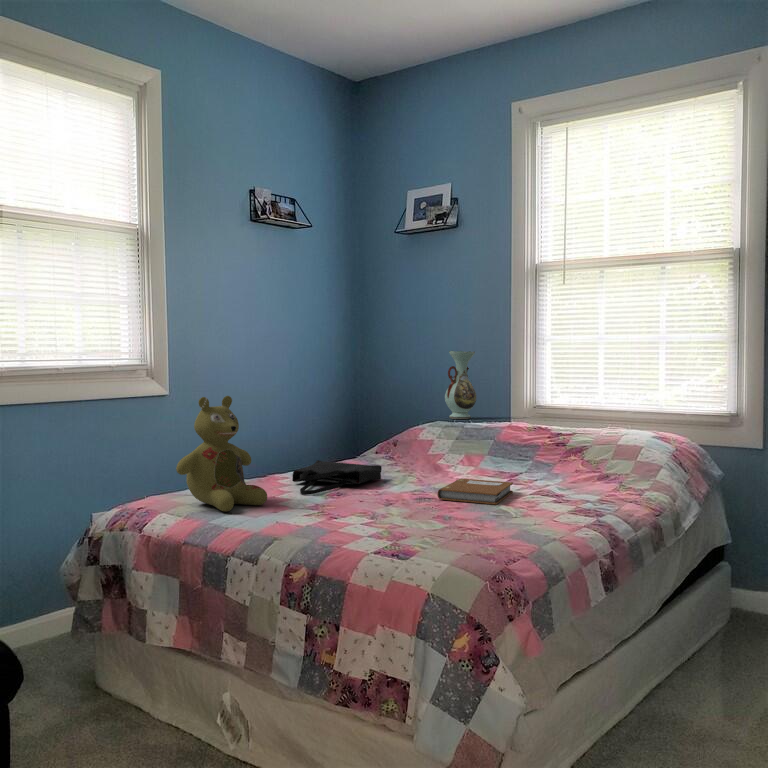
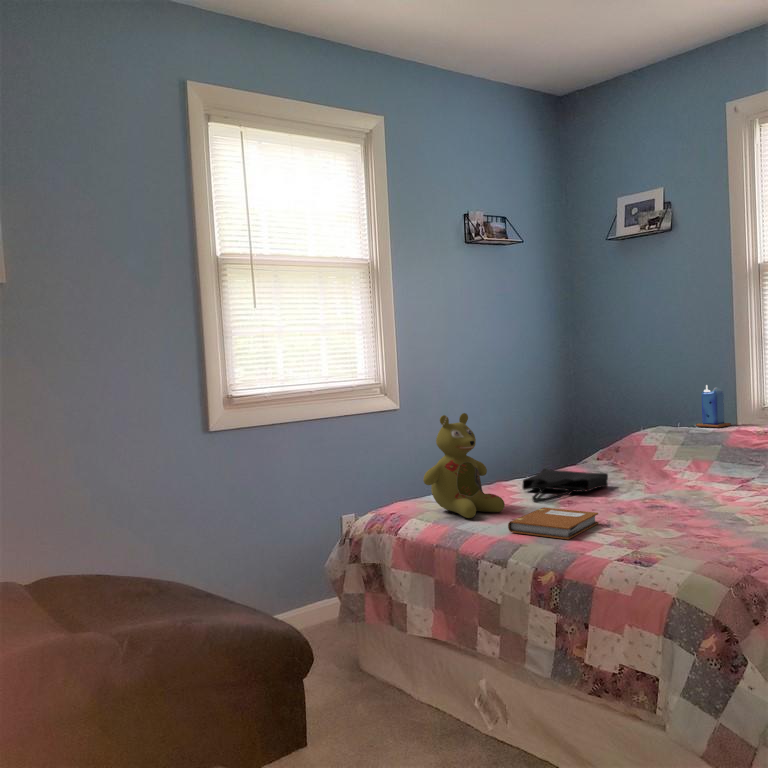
decorative vase: present [445,351,476,419] -> none [665,355,699,424]
candle: none [472,381,504,423] -> present [696,385,731,428]
notebook: present [437,479,513,504] -> present [508,507,598,539]

